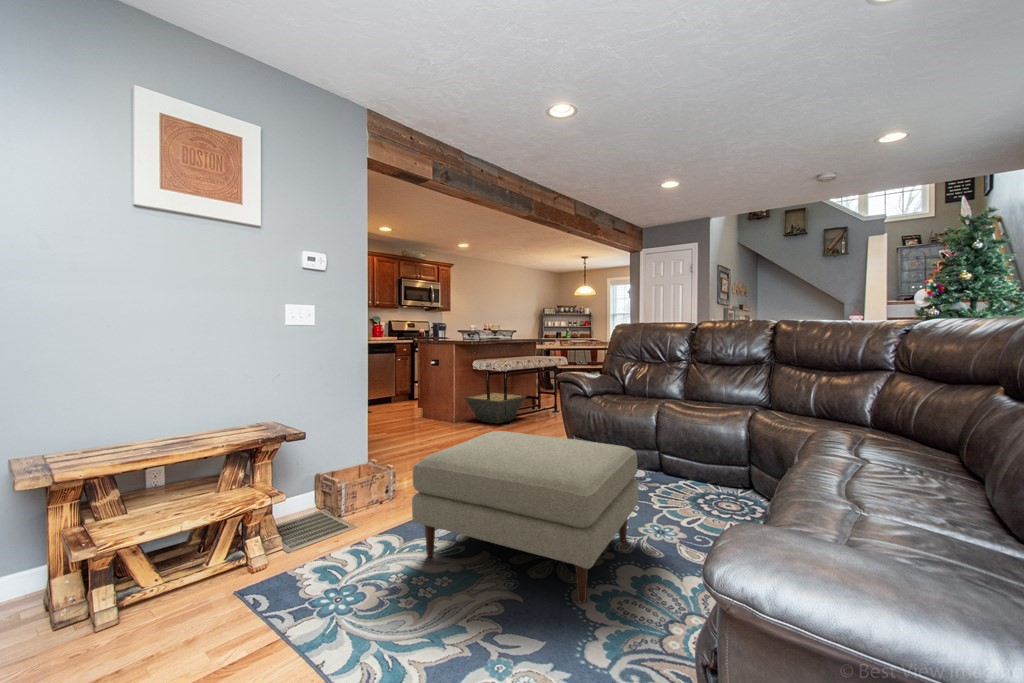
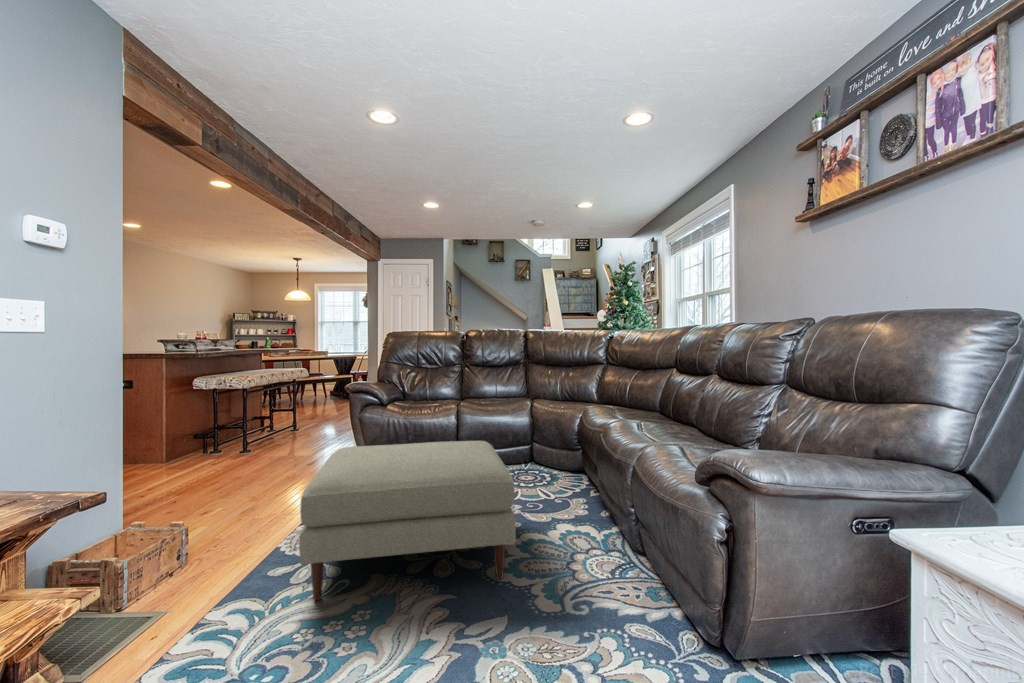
basket: present [465,392,526,423] -> none [182,414,268,452]

